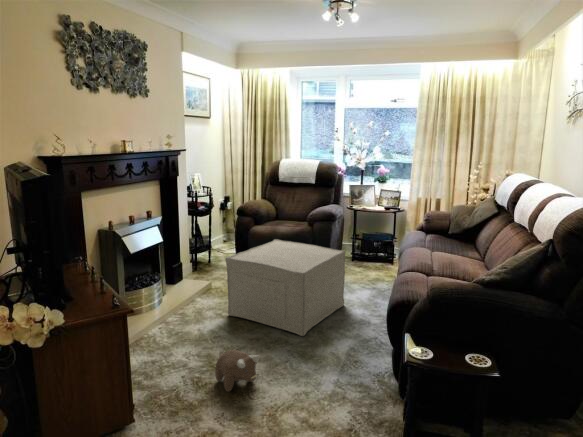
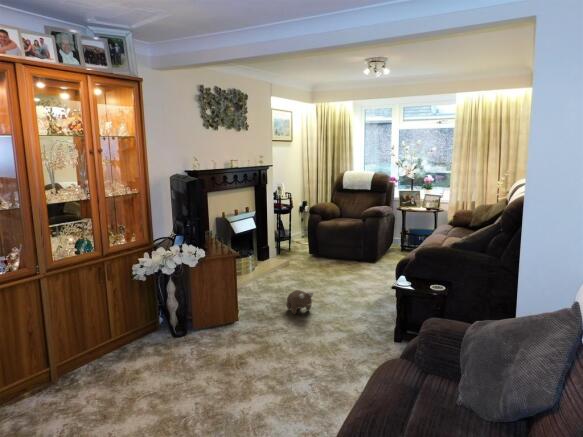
ottoman: present [226,239,345,336] -> none [297,229,384,292]

